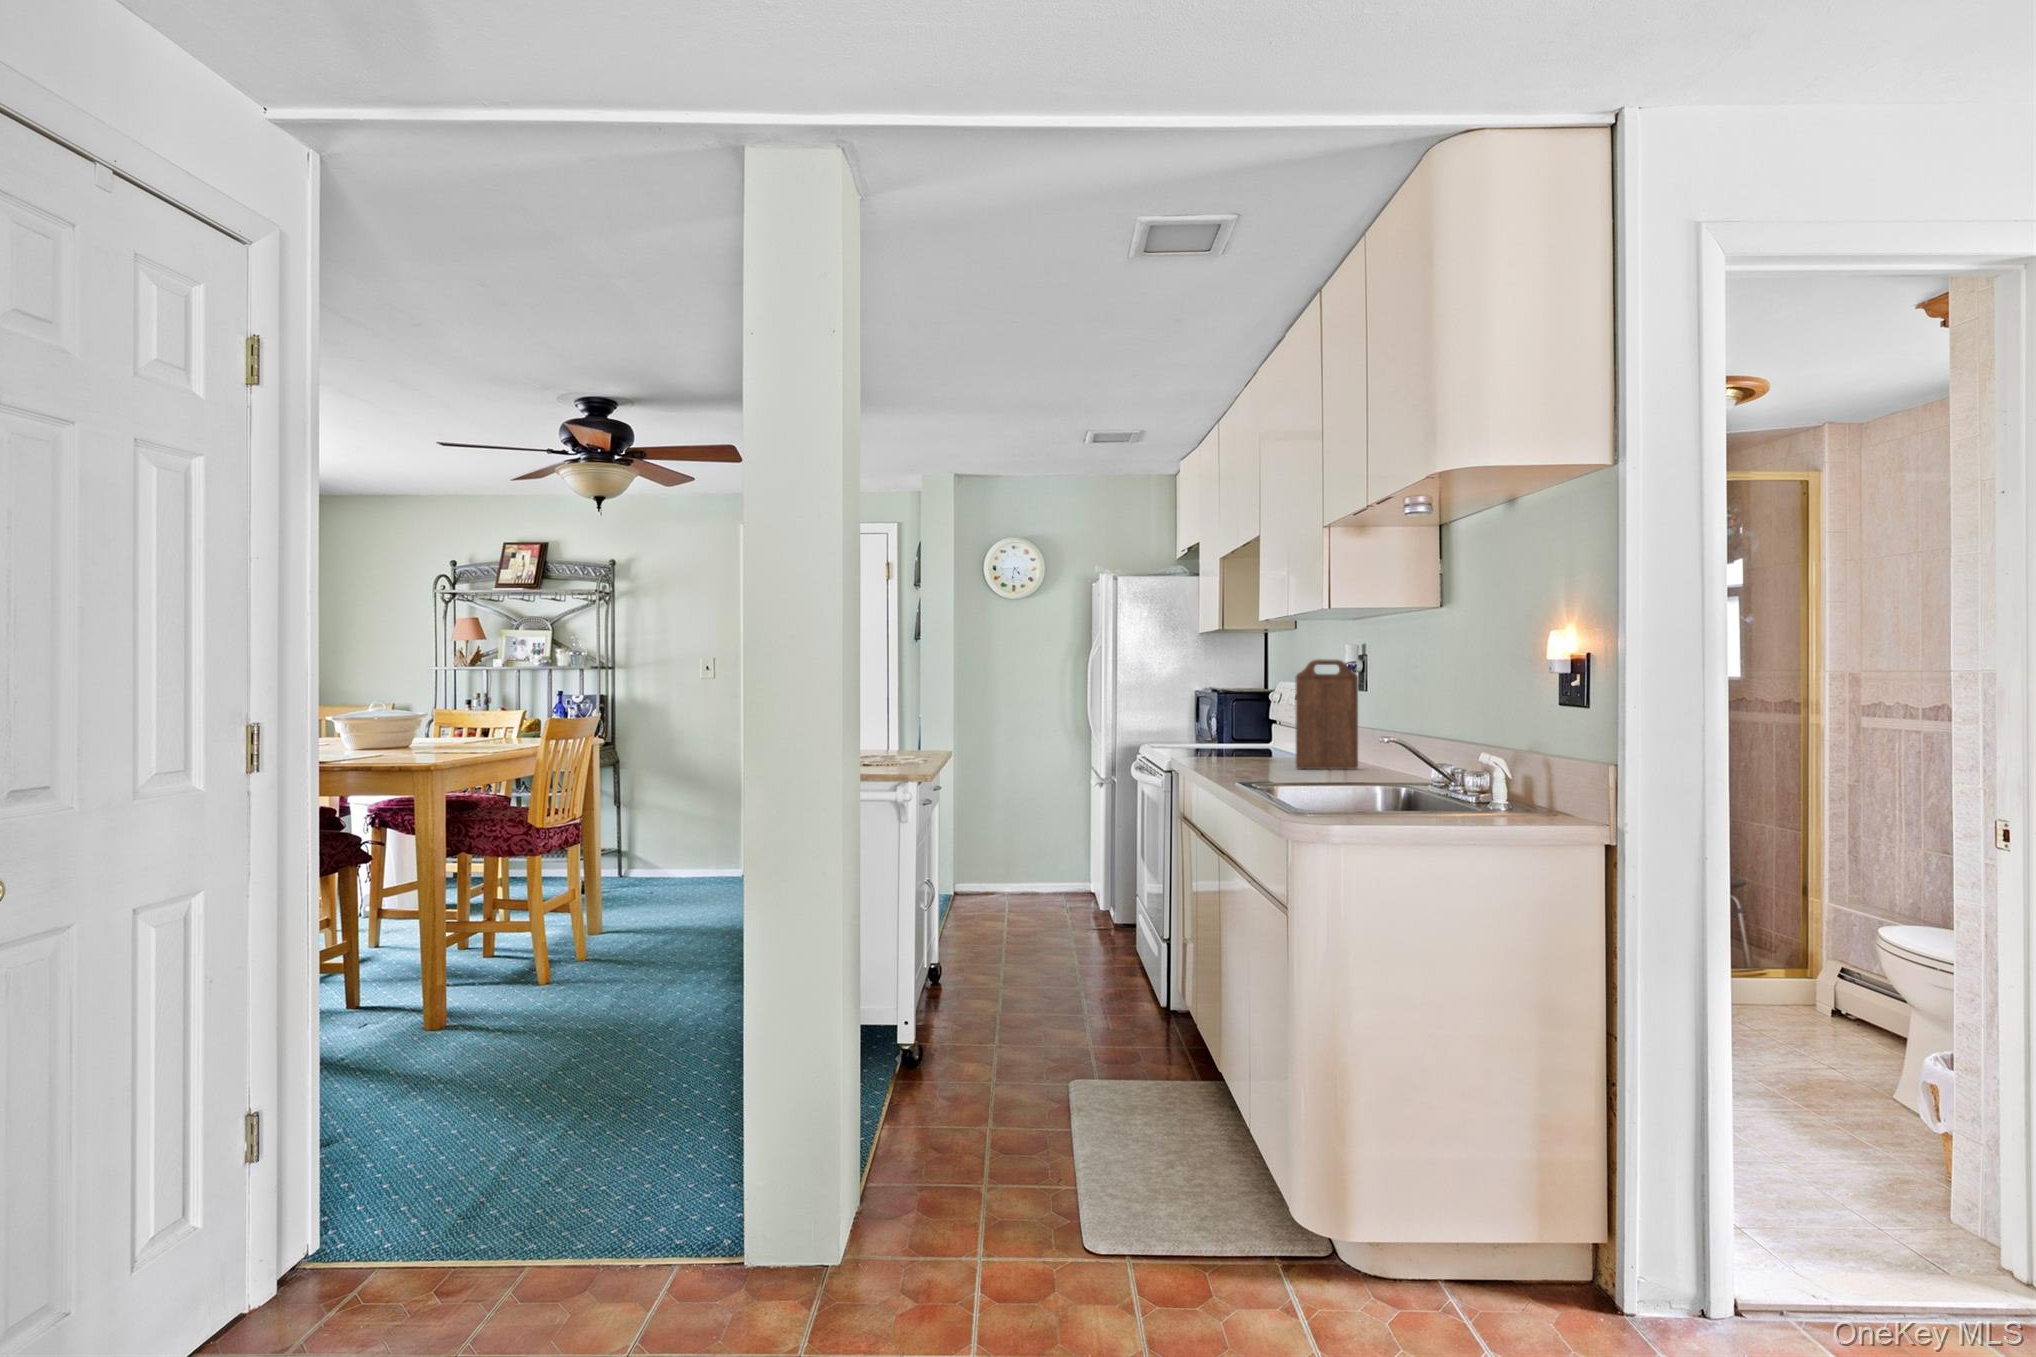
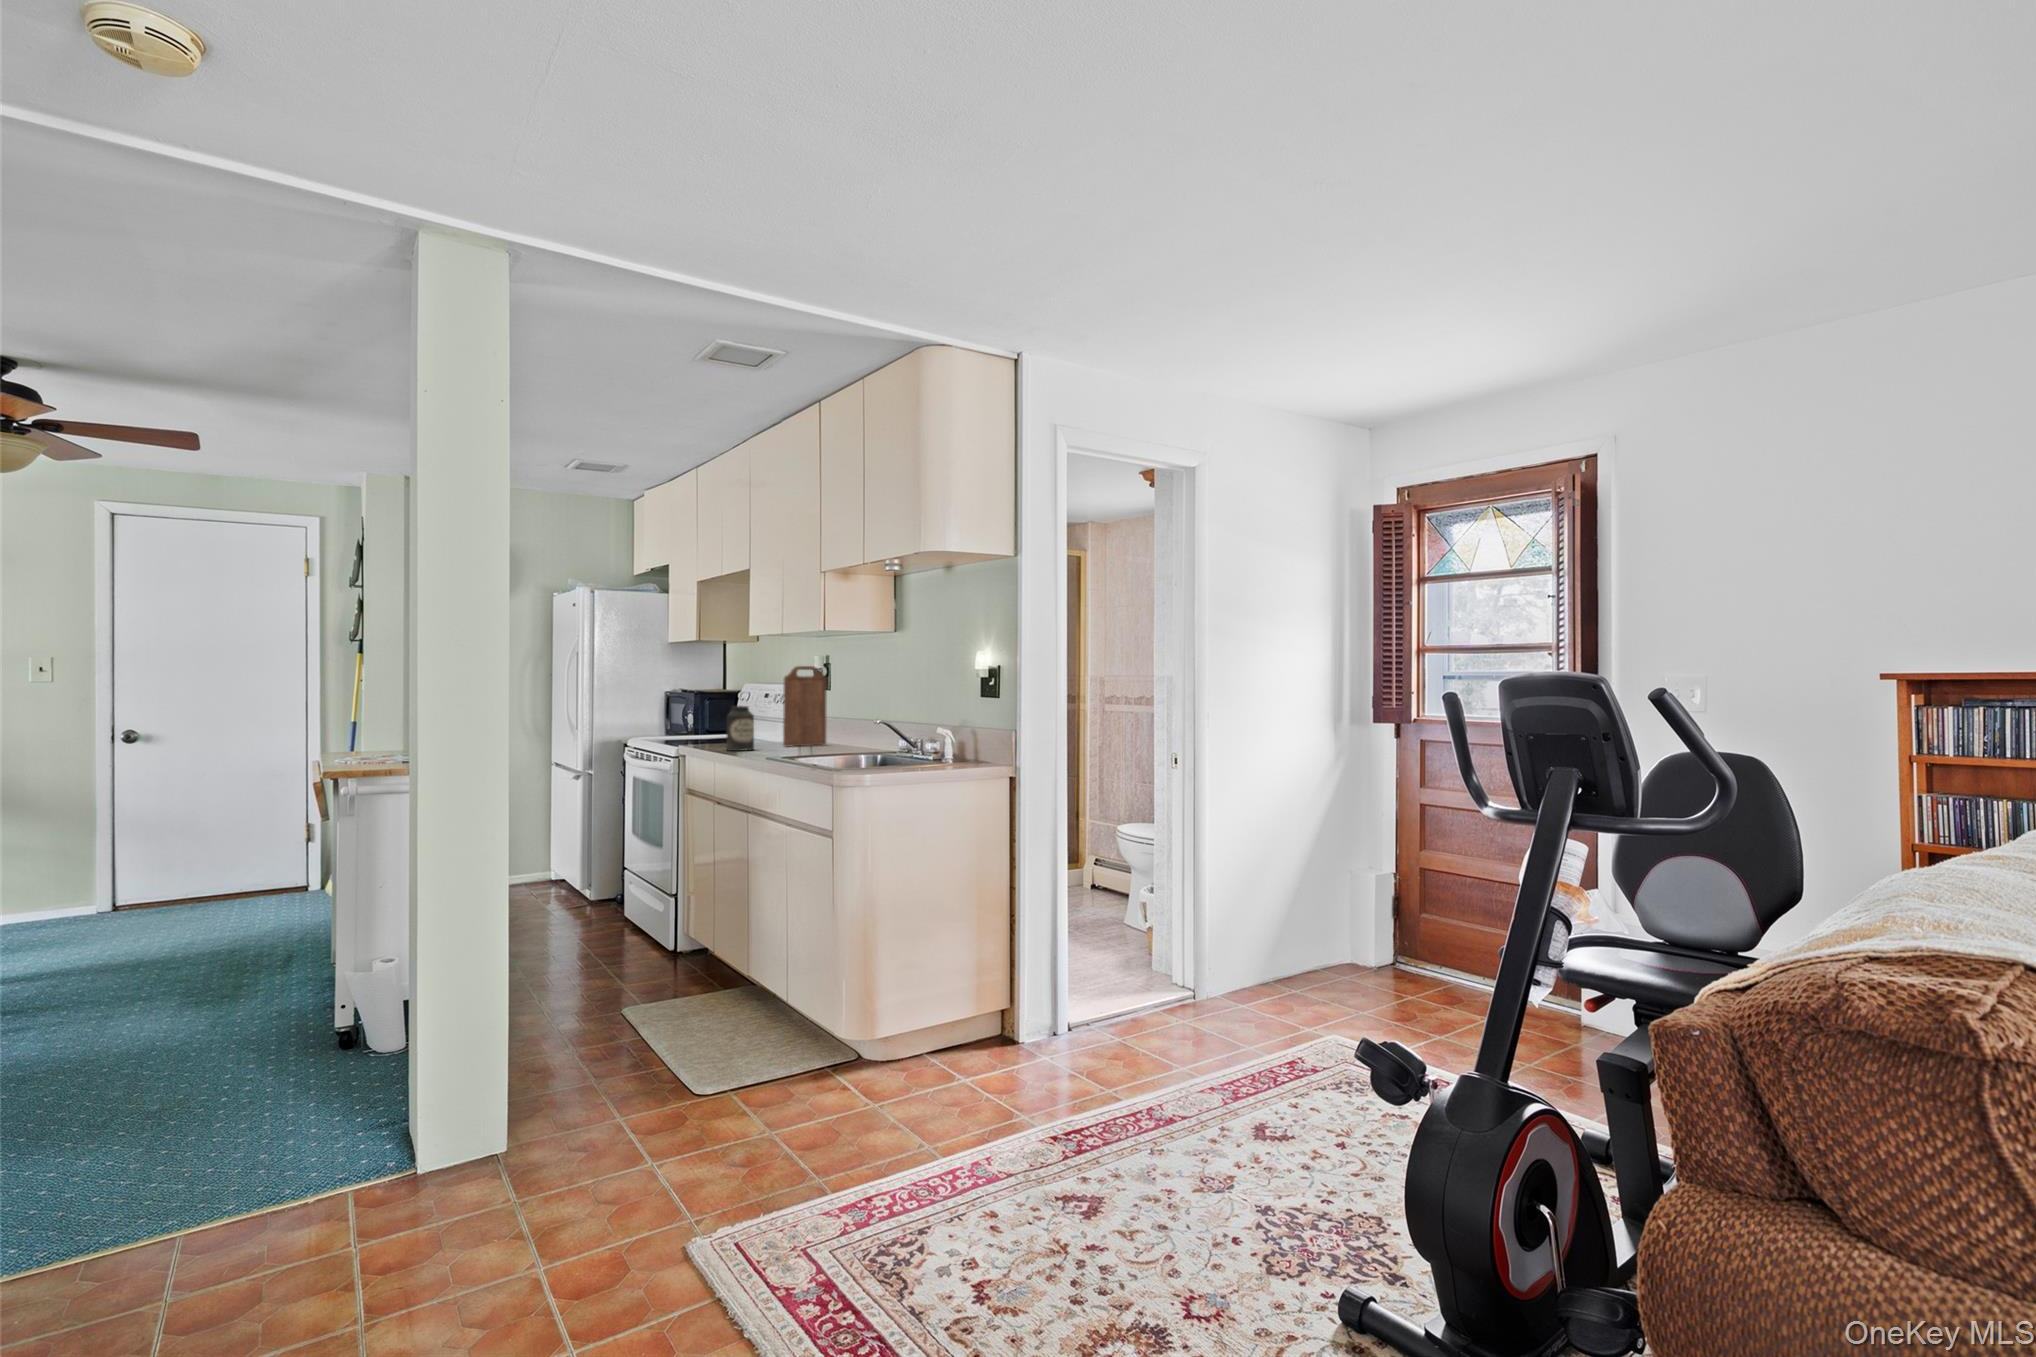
canister: none [1213,713,1249,773] -> present [726,706,754,751]

